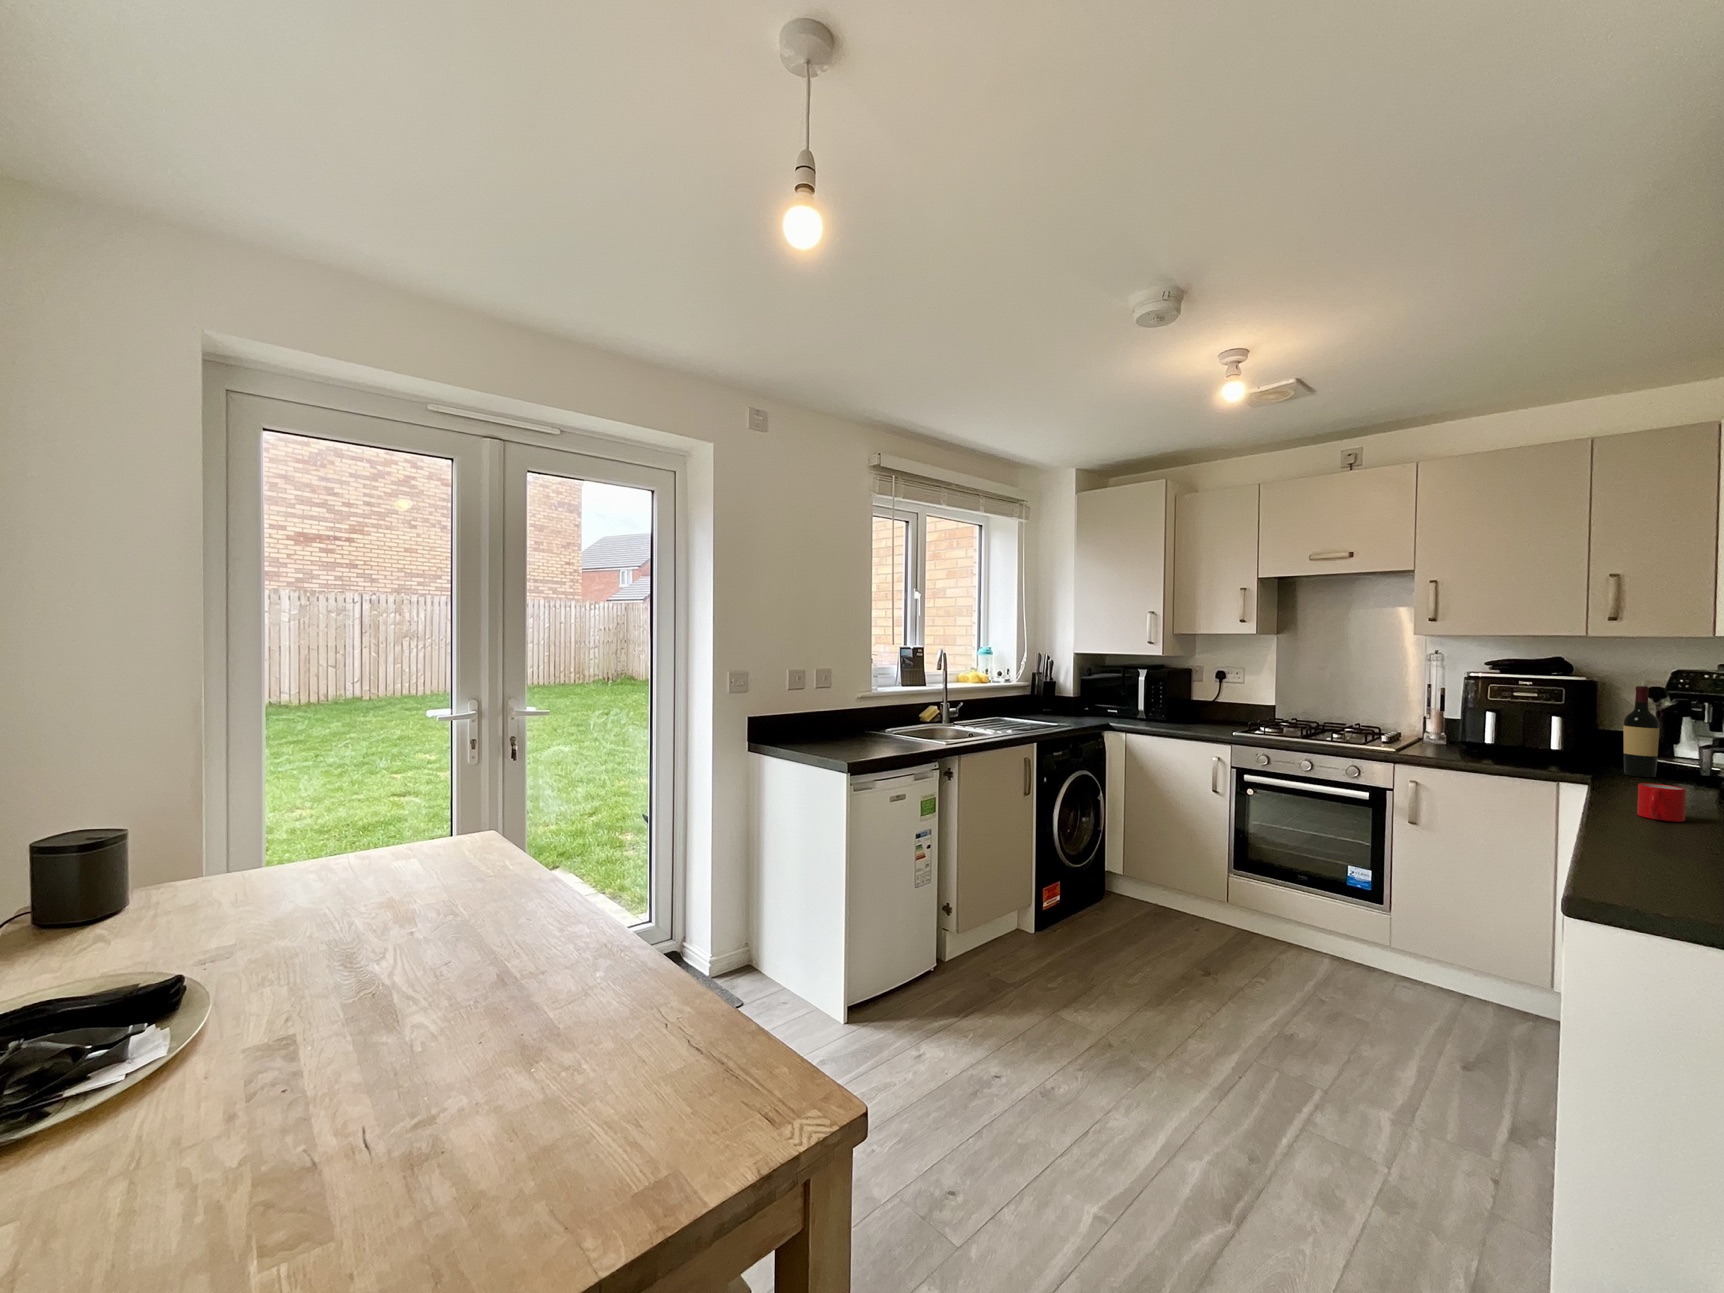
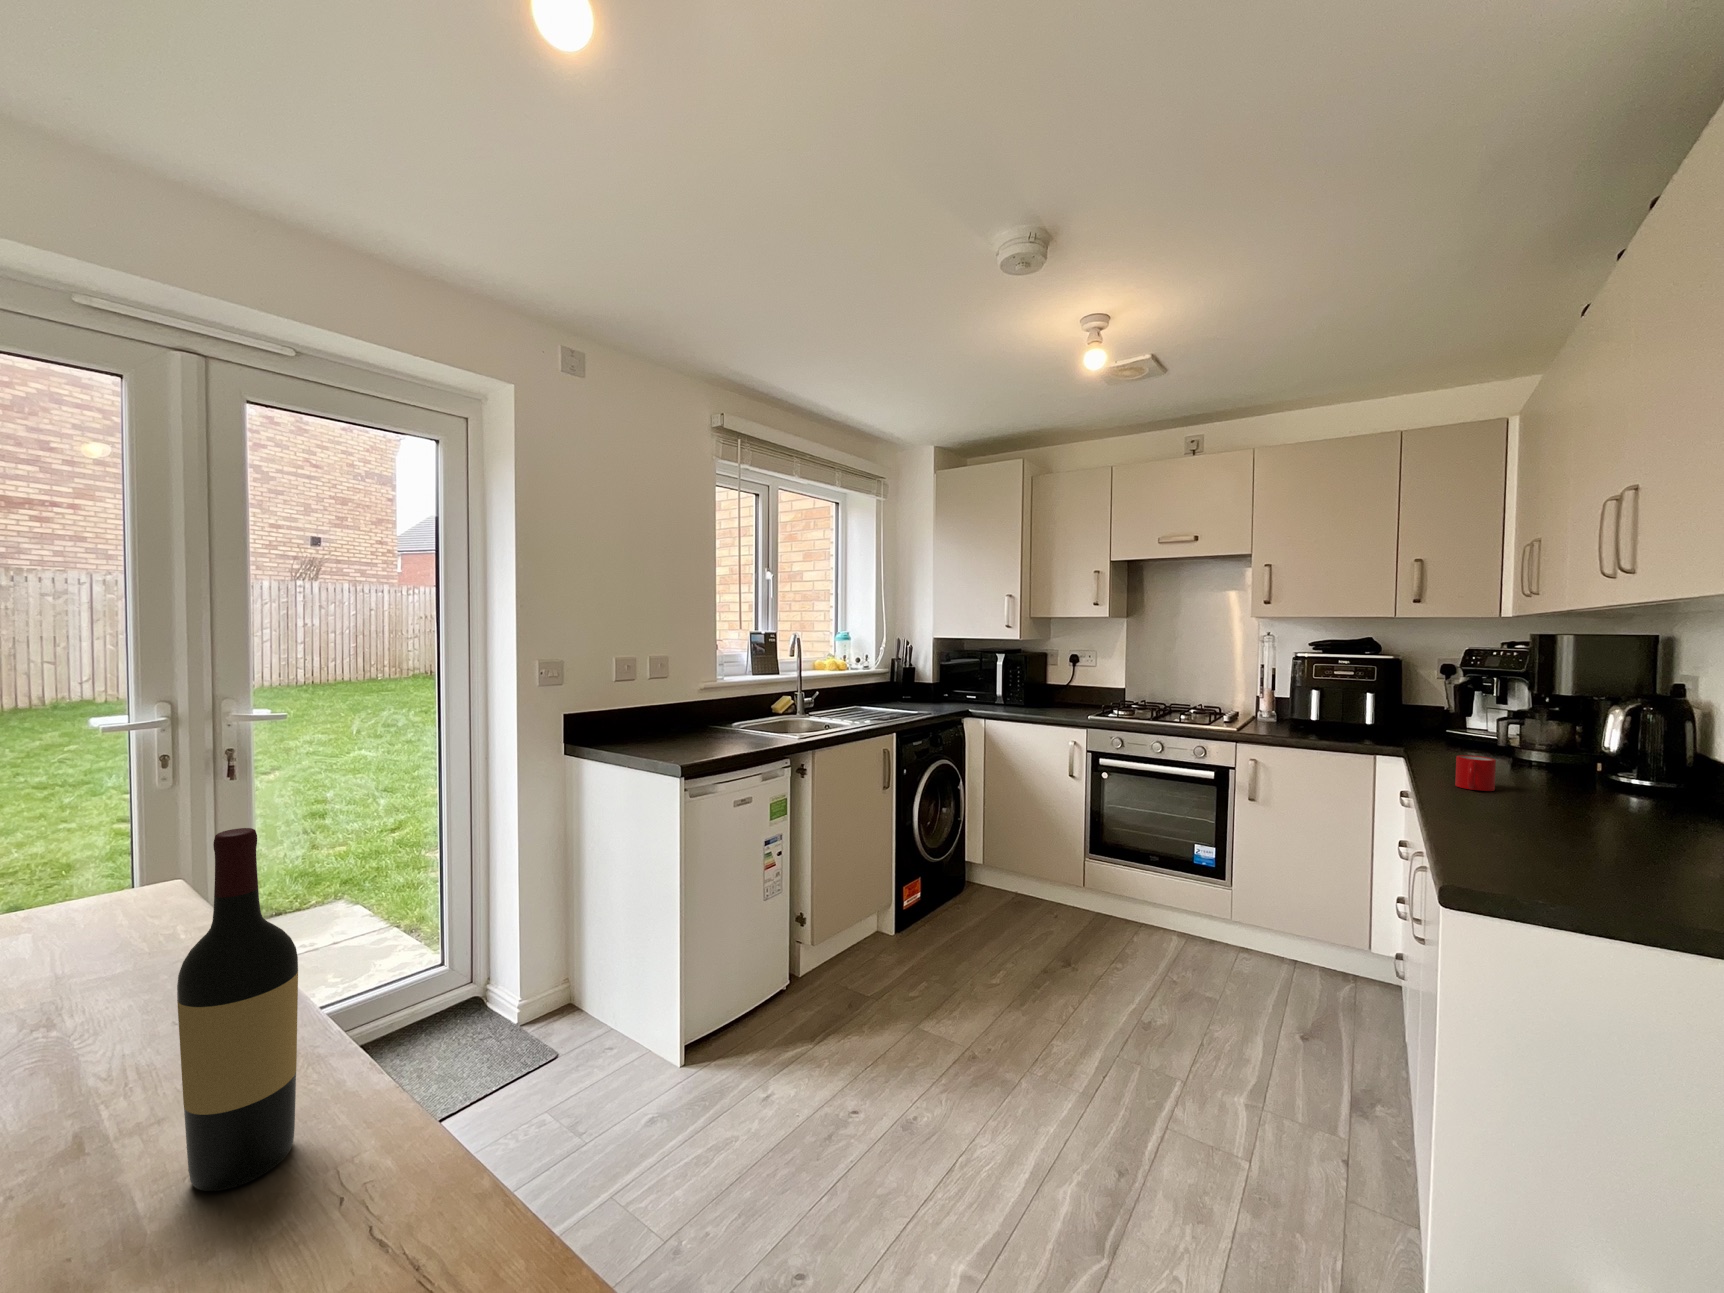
wine bottle: present [1623,686,1660,777] -> present [177,828,298,1191]

